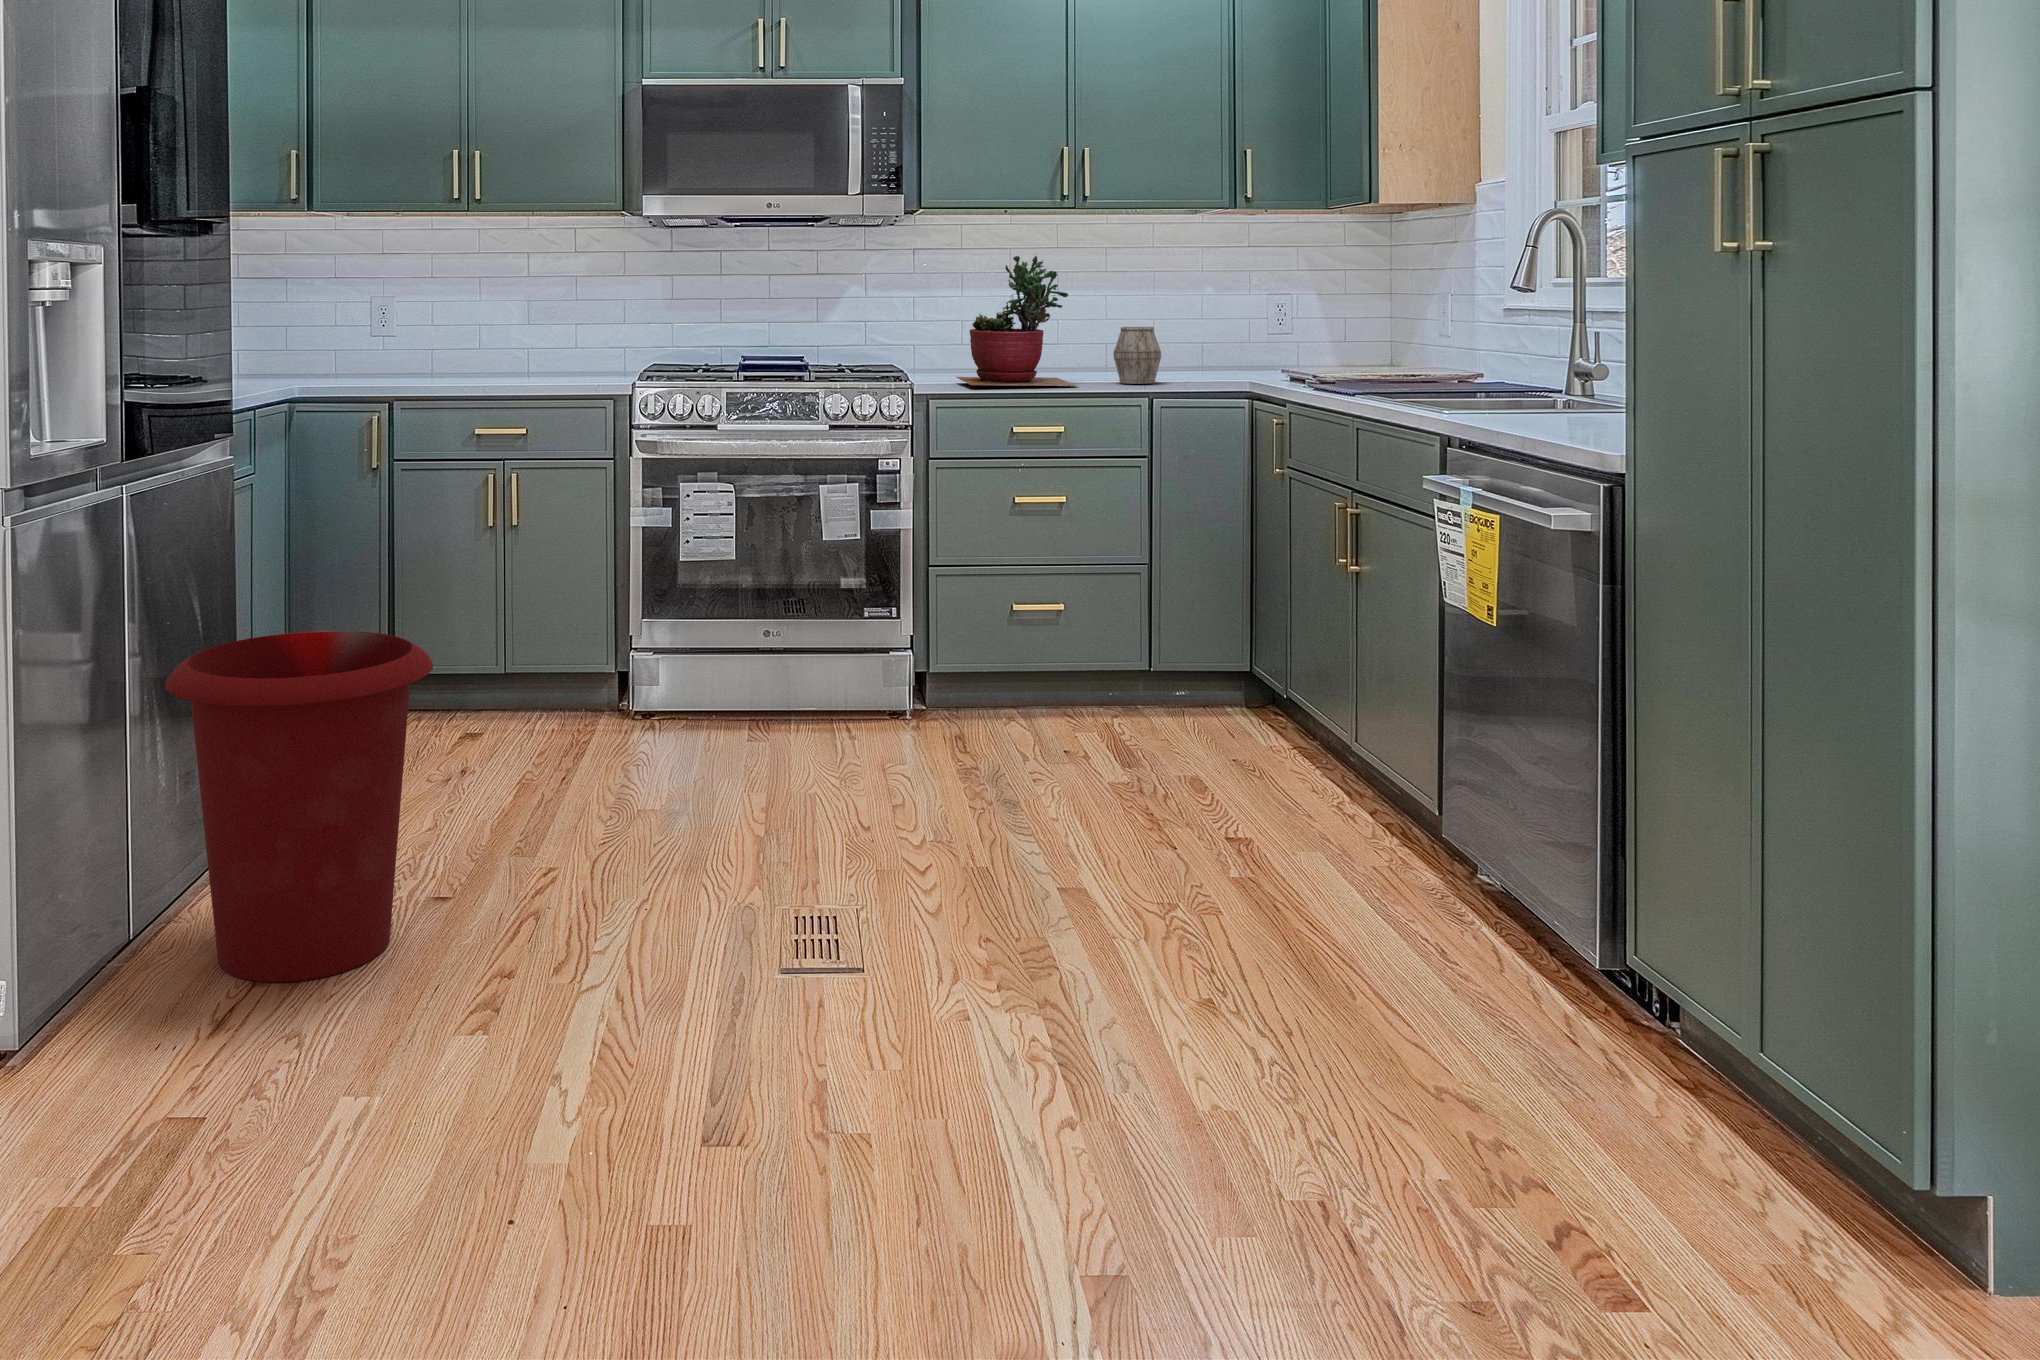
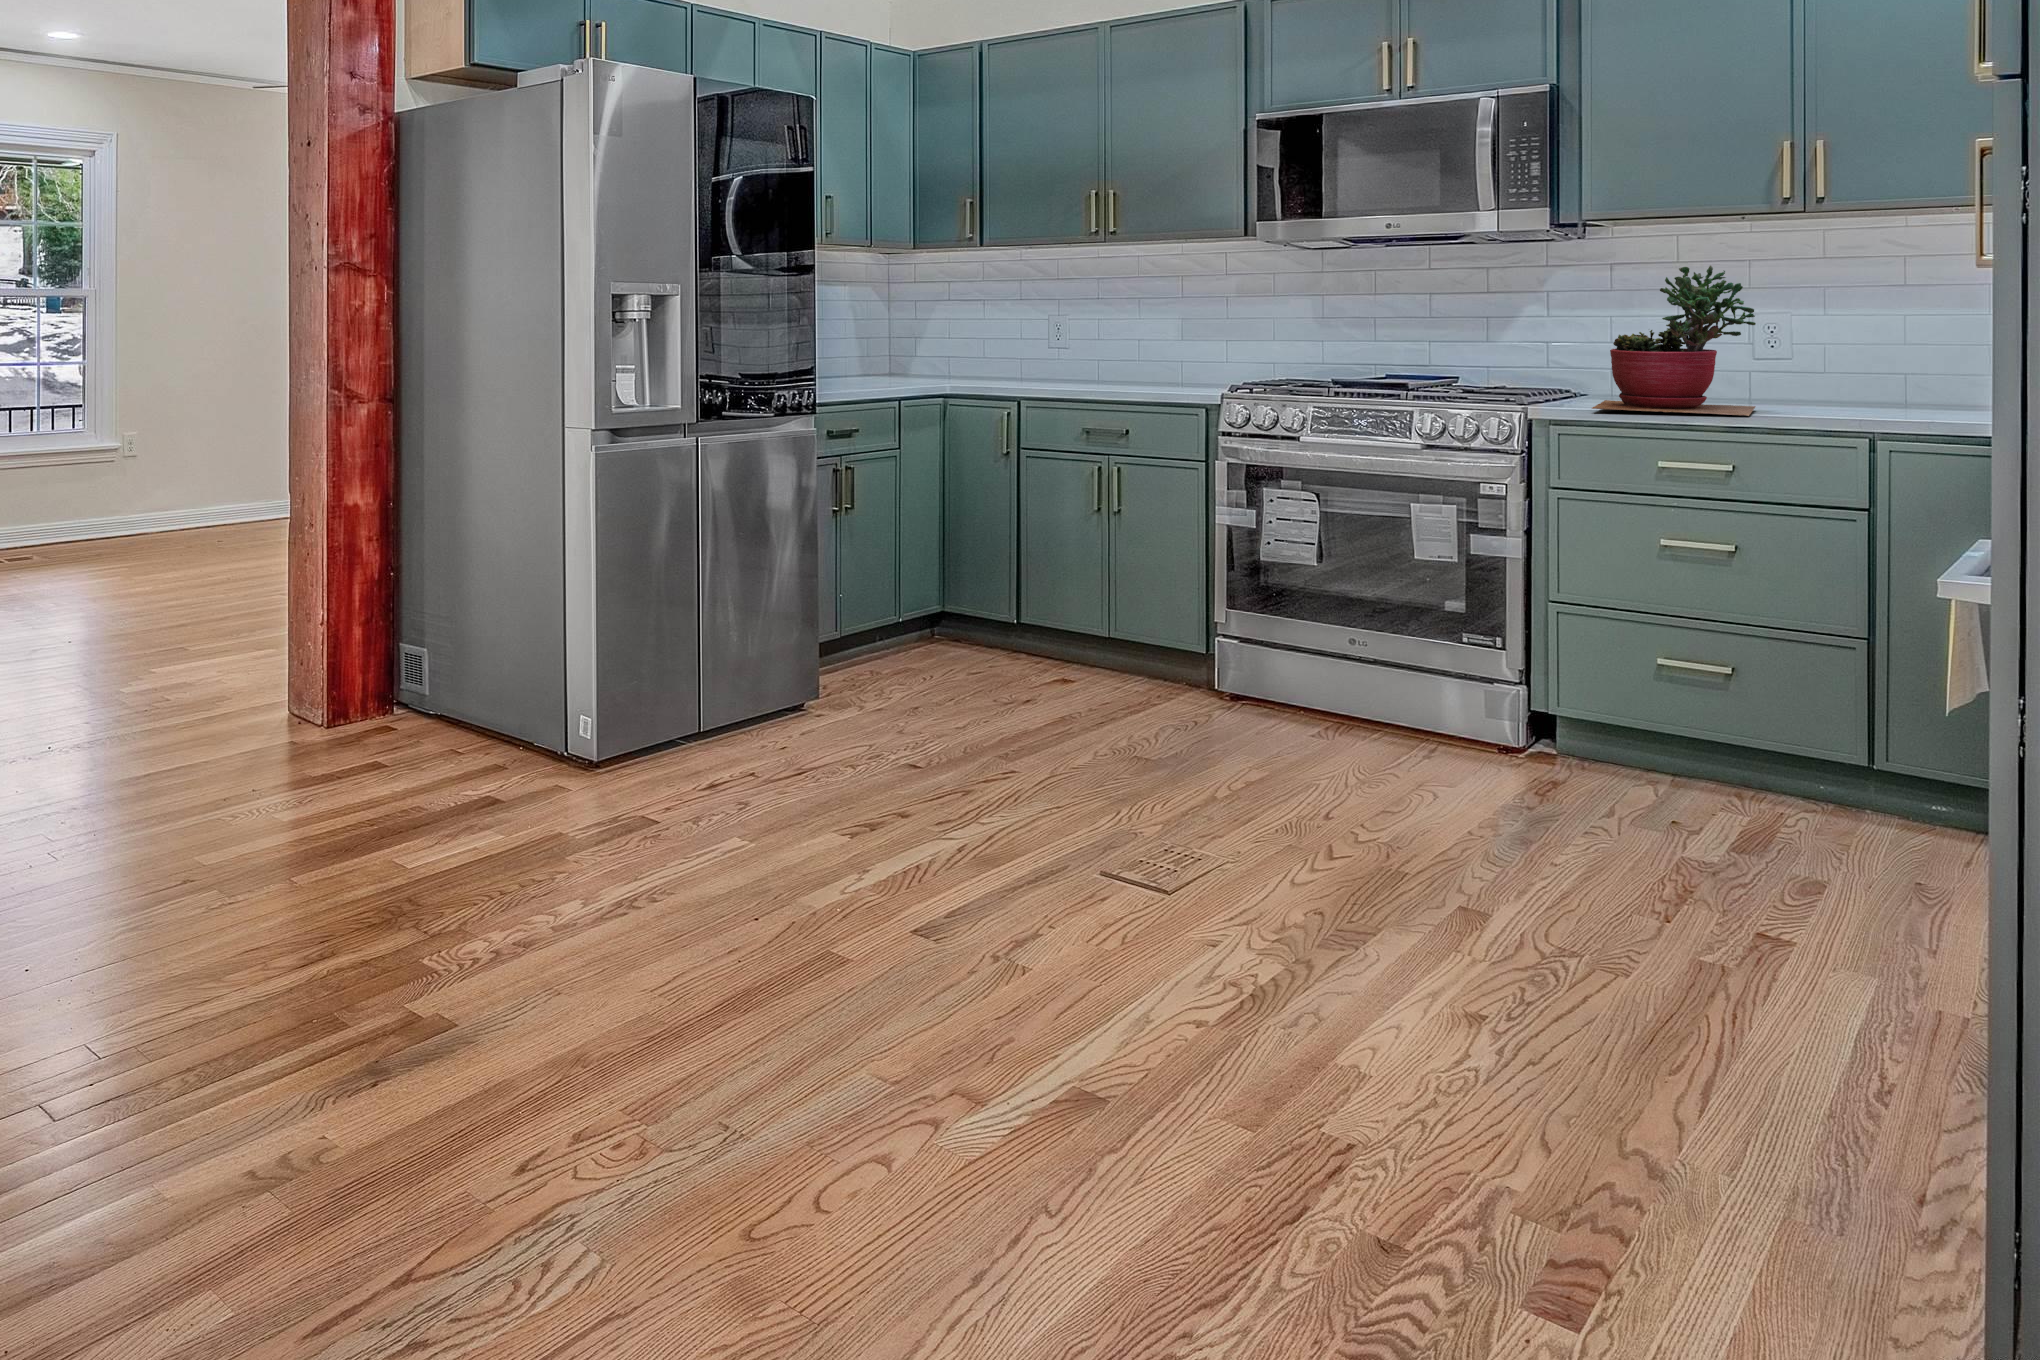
mug: present [1114,327,1161,384] -> none [1824,348,1903,417]
waste bin: present [165,631,433,982] -> none [709,551,889,784]

